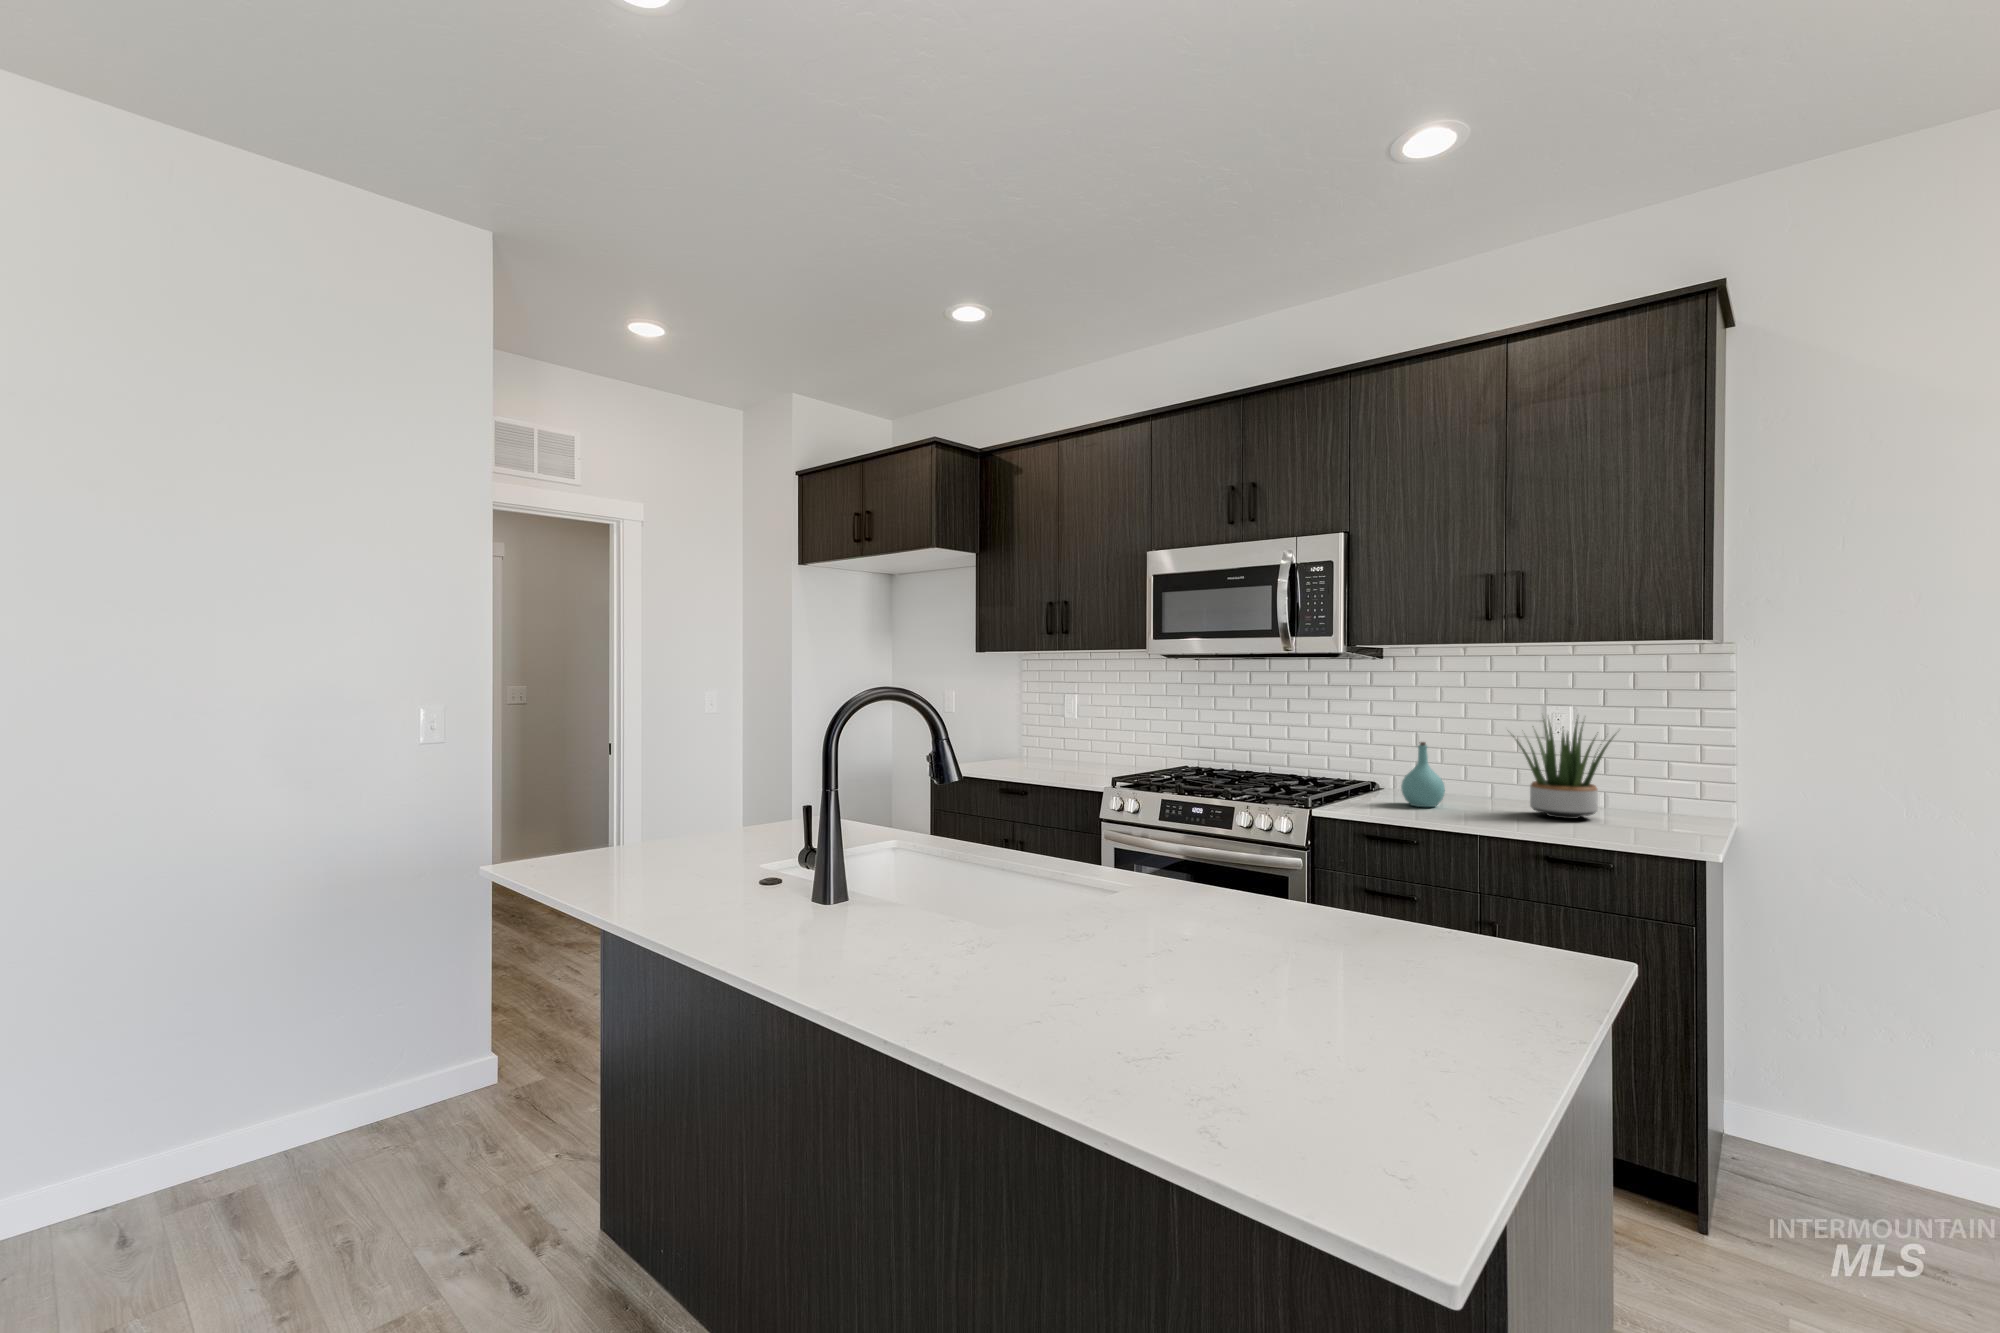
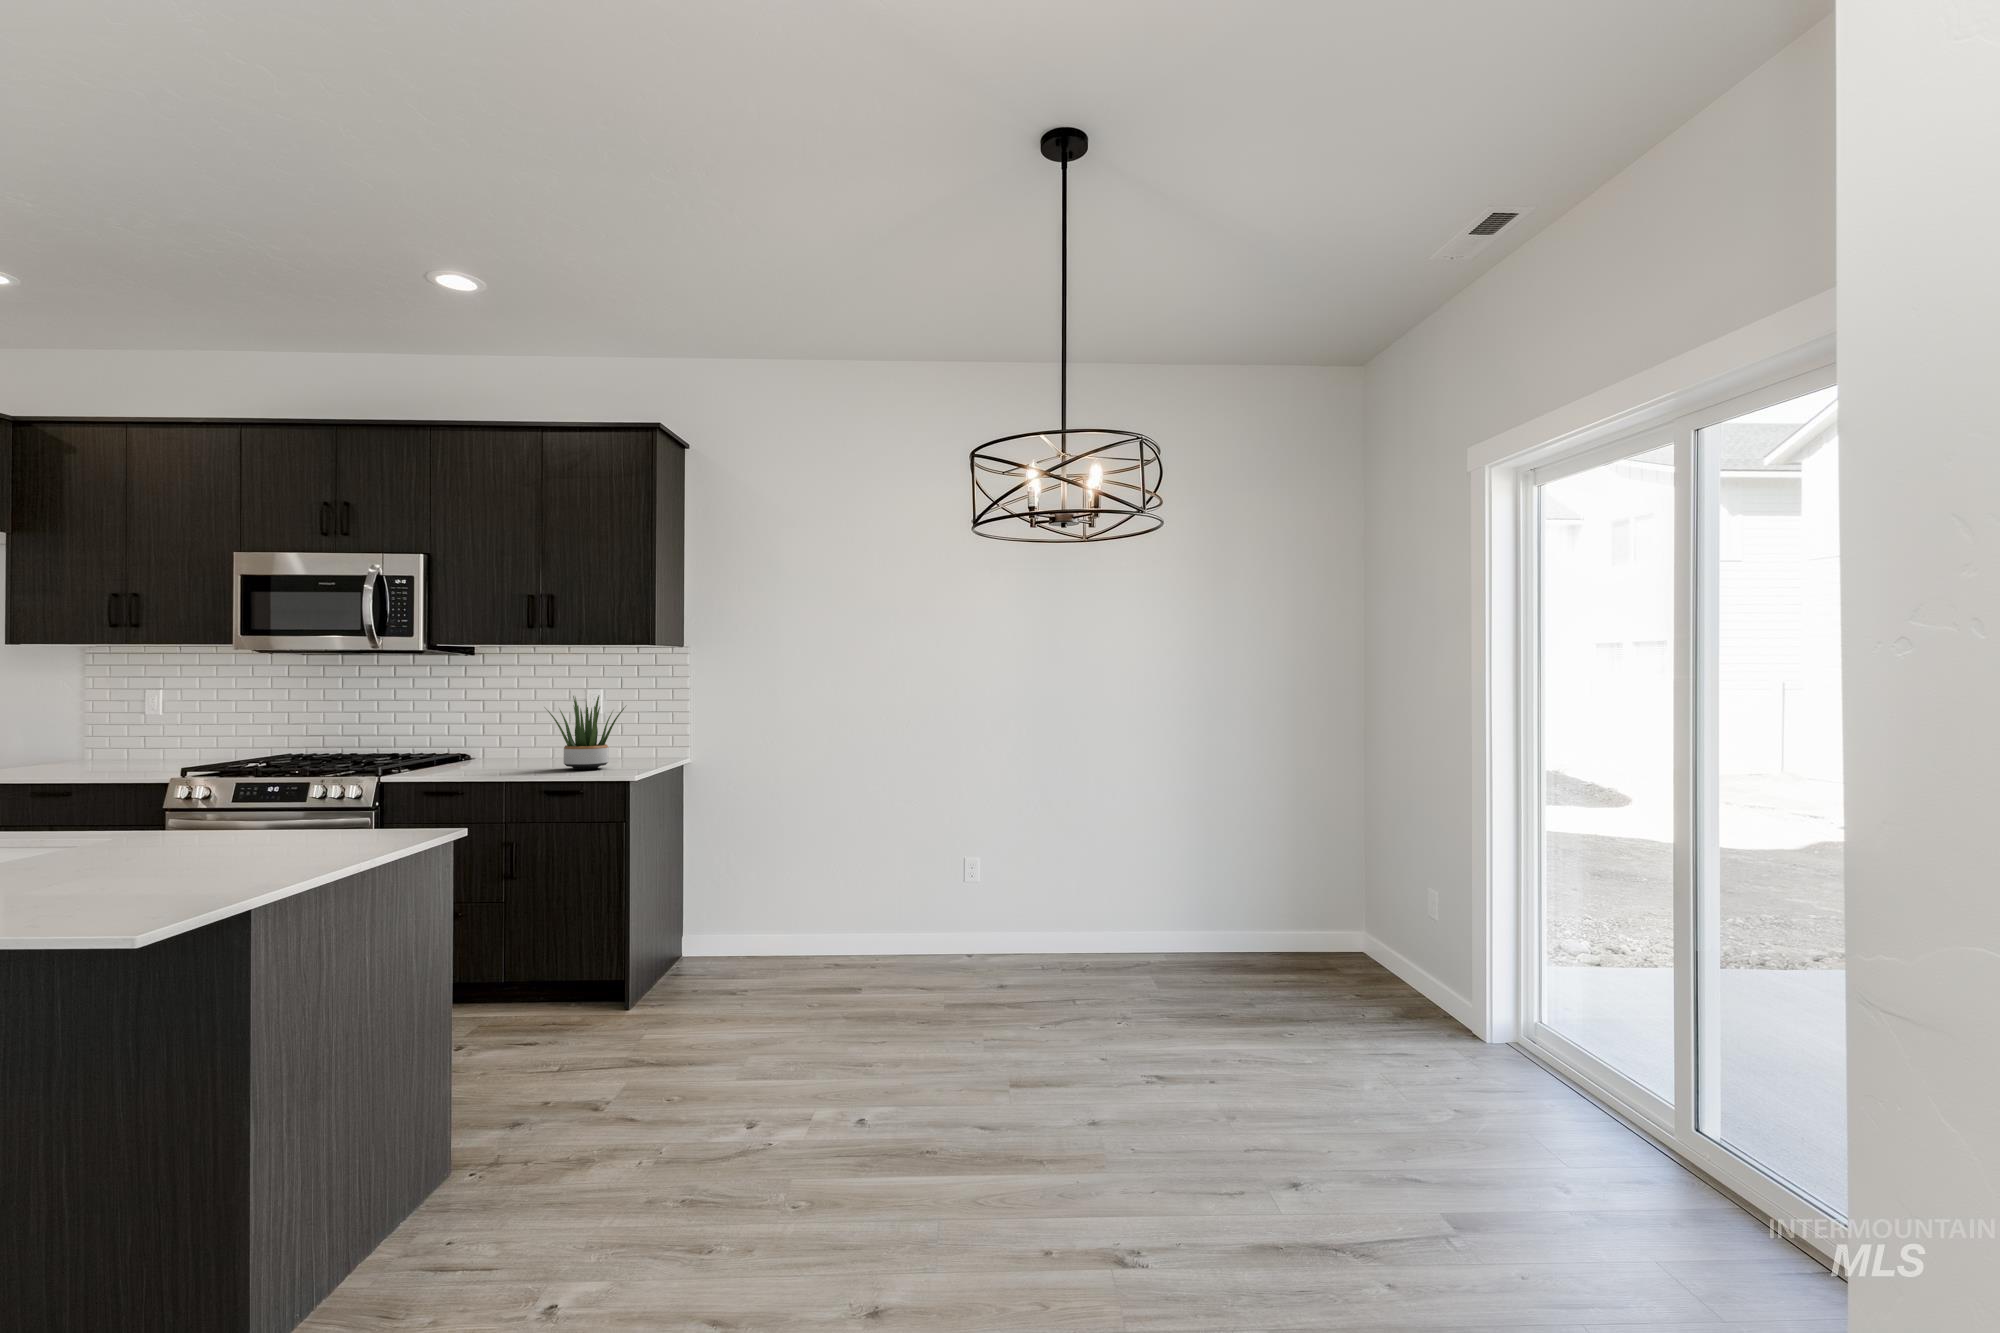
bottle: present [1401,742,1445,807] -> none [470,720,504,771]

